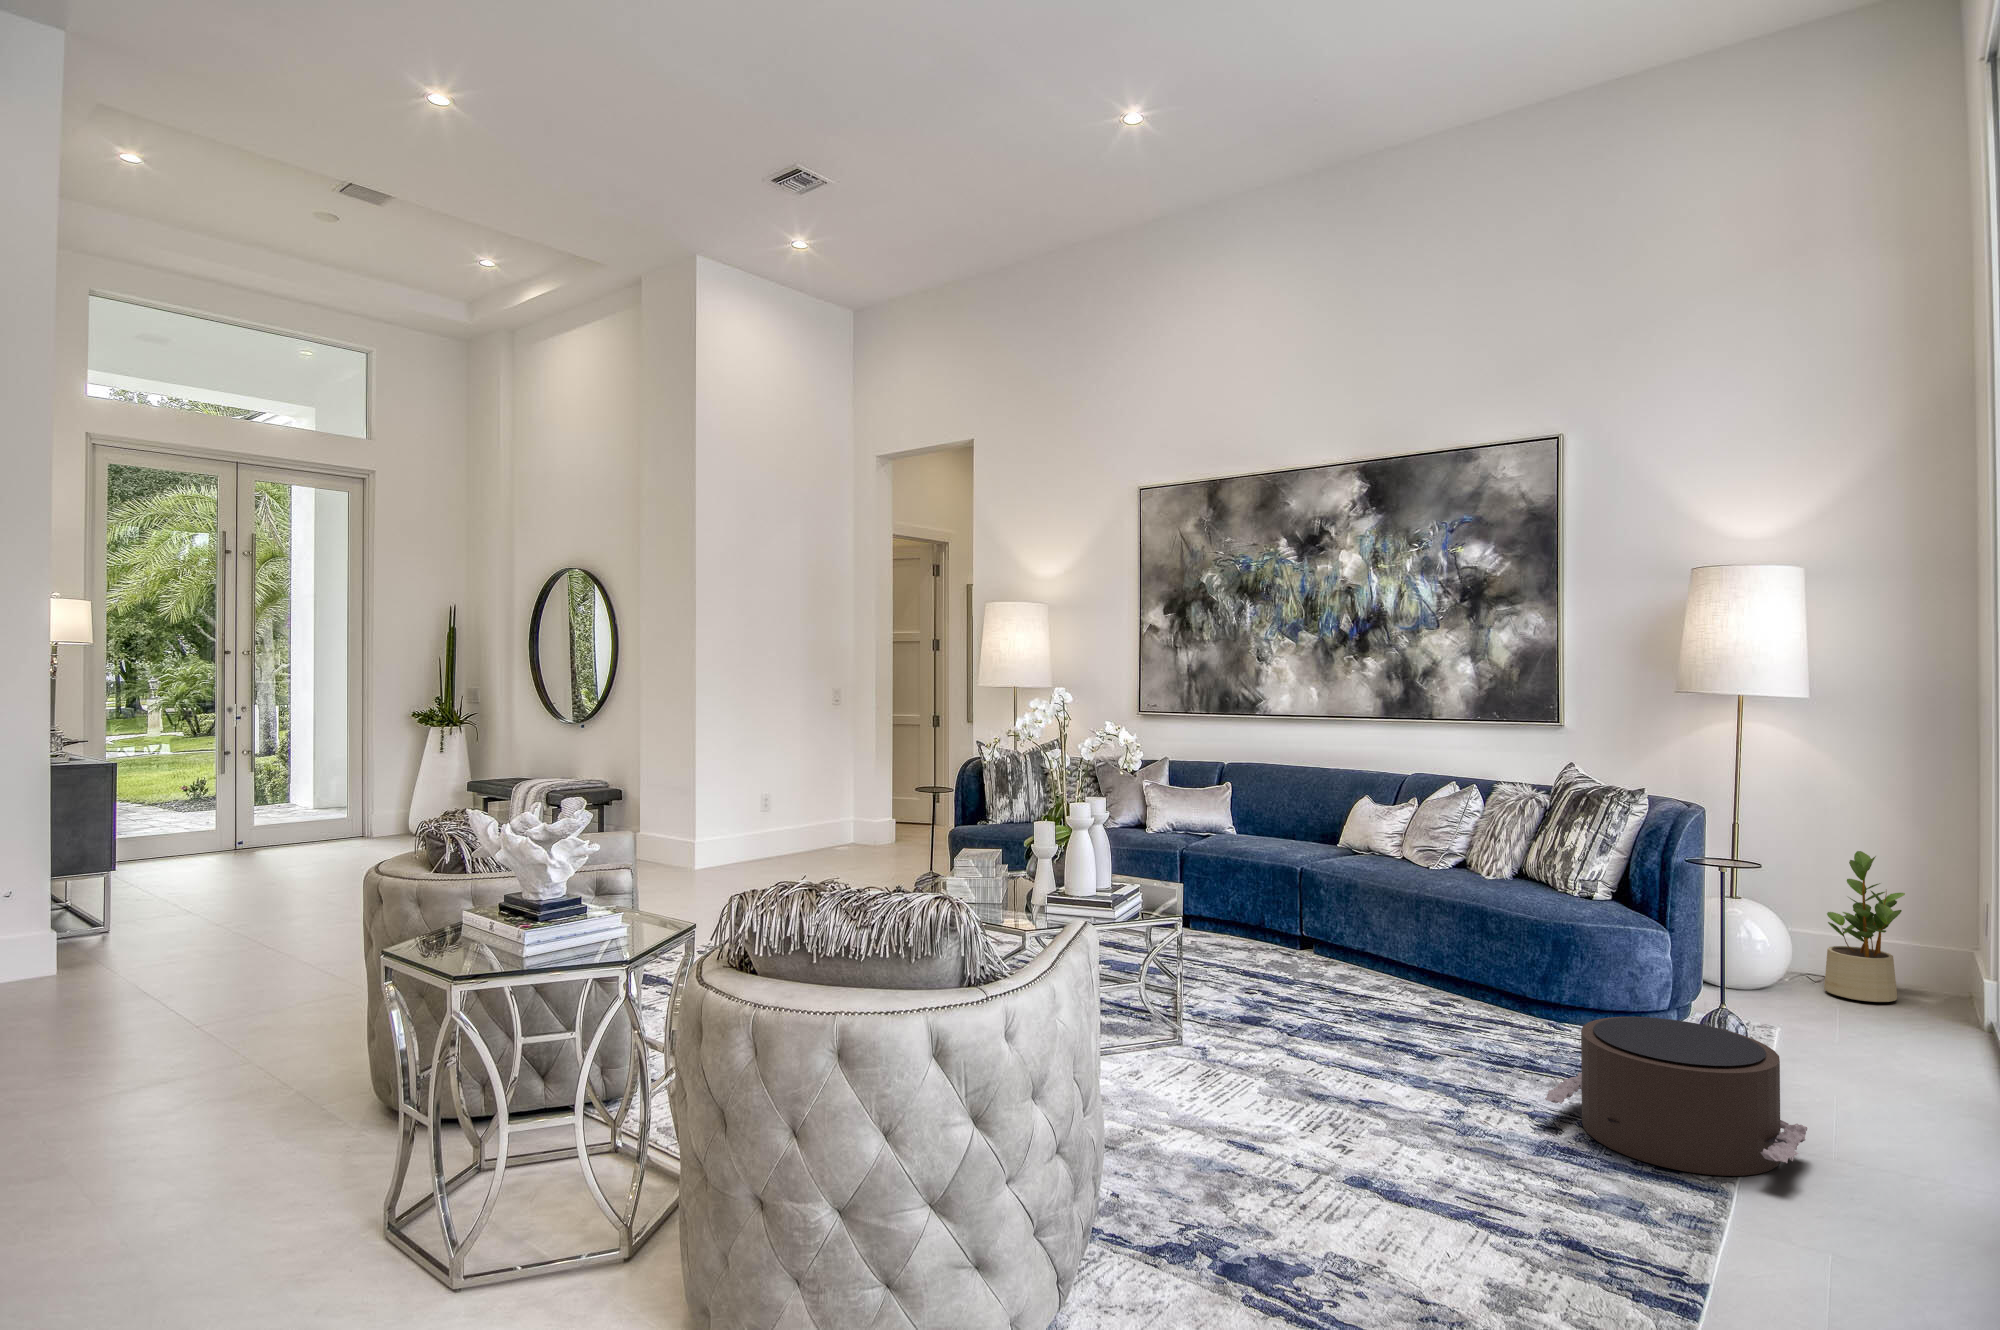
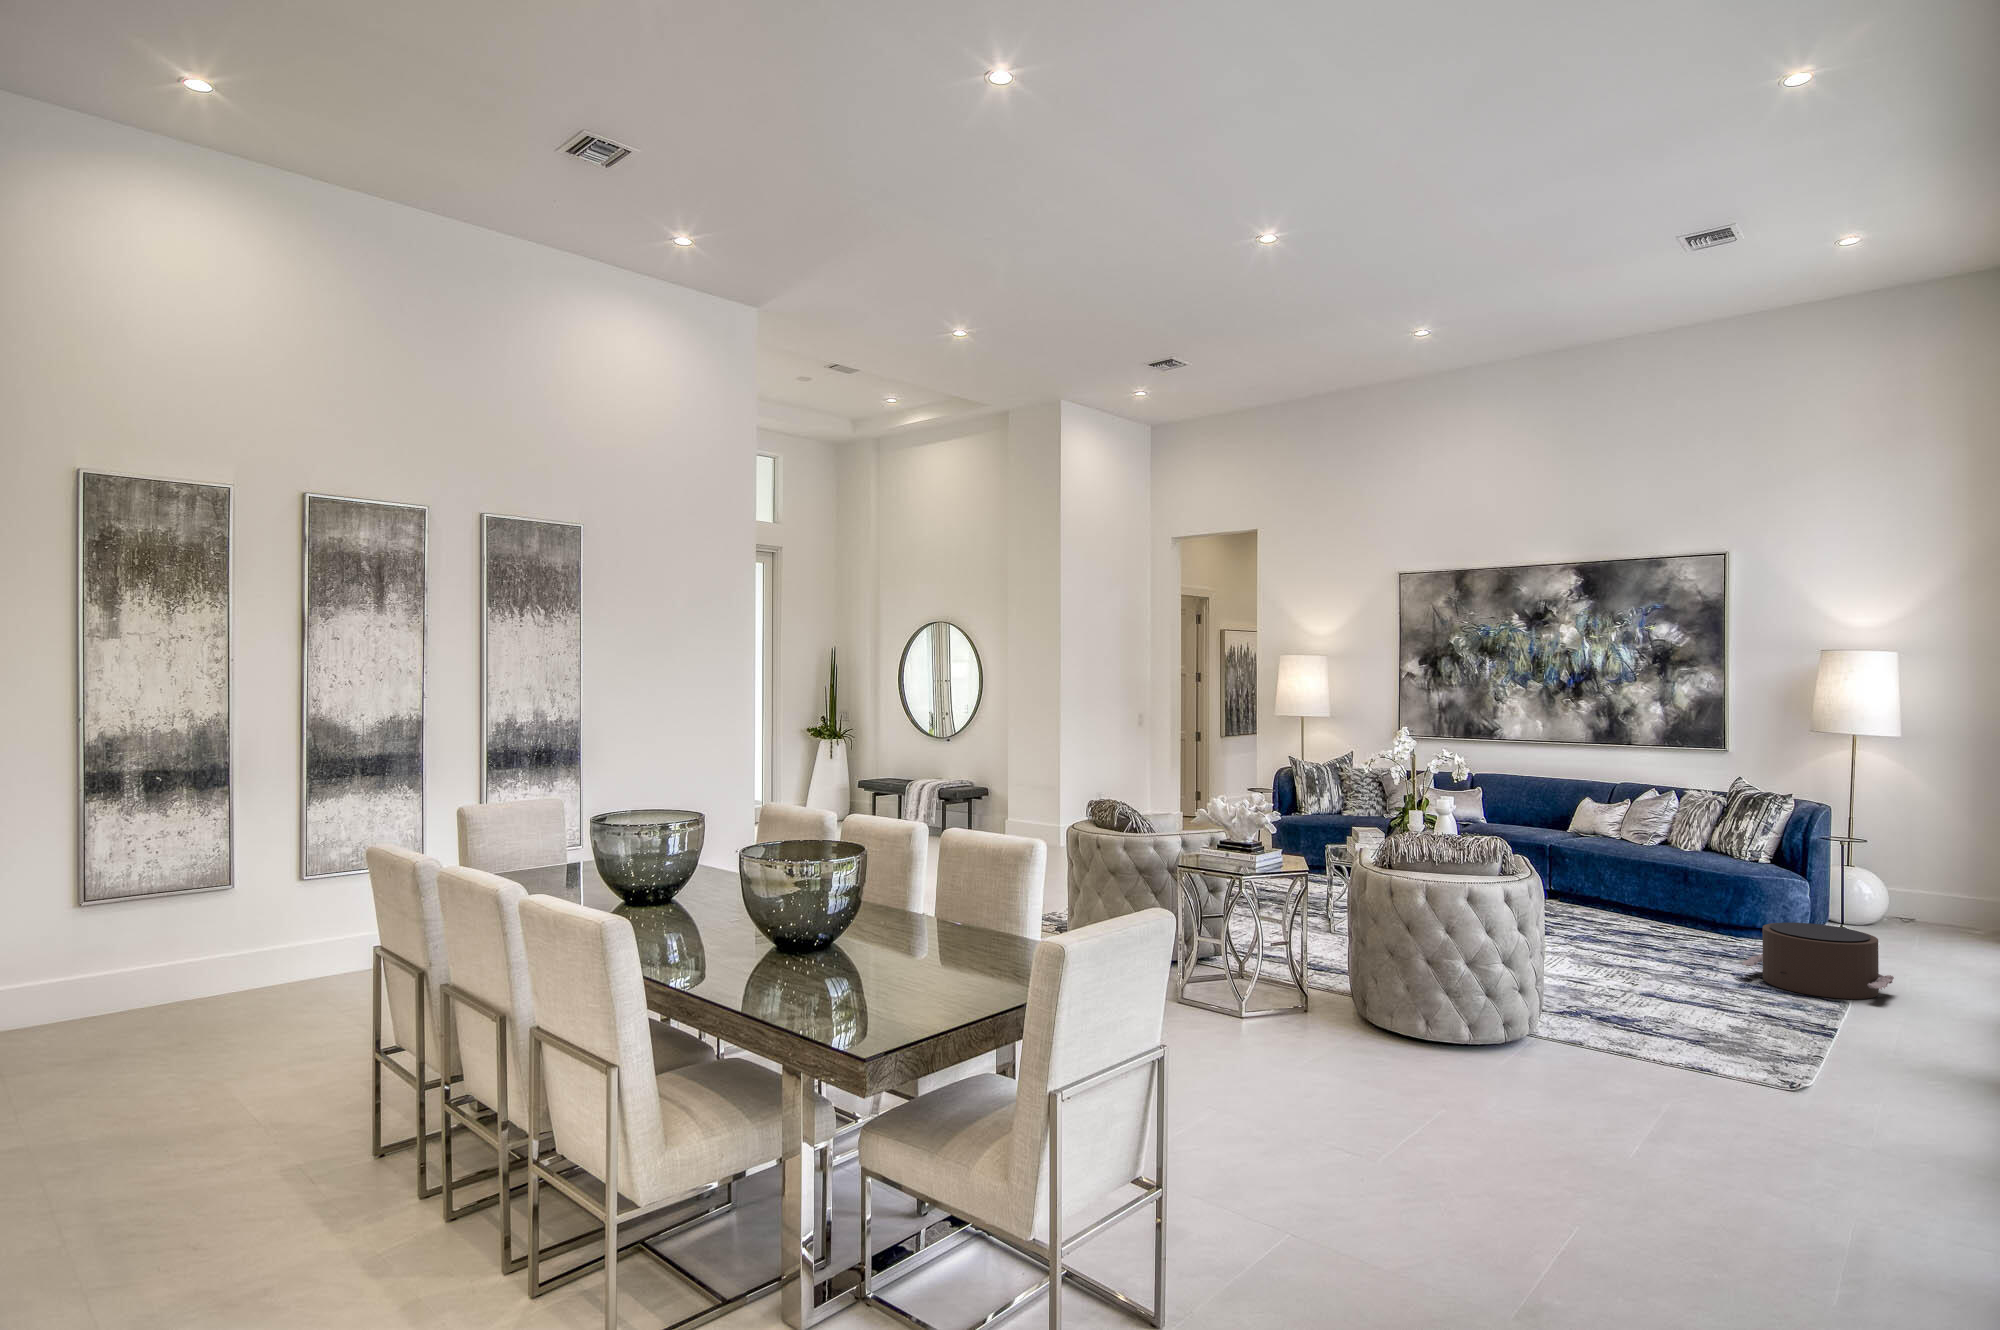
potted plant: present [1824,851,1905,1002] -> none [1912,836,1967,932]

